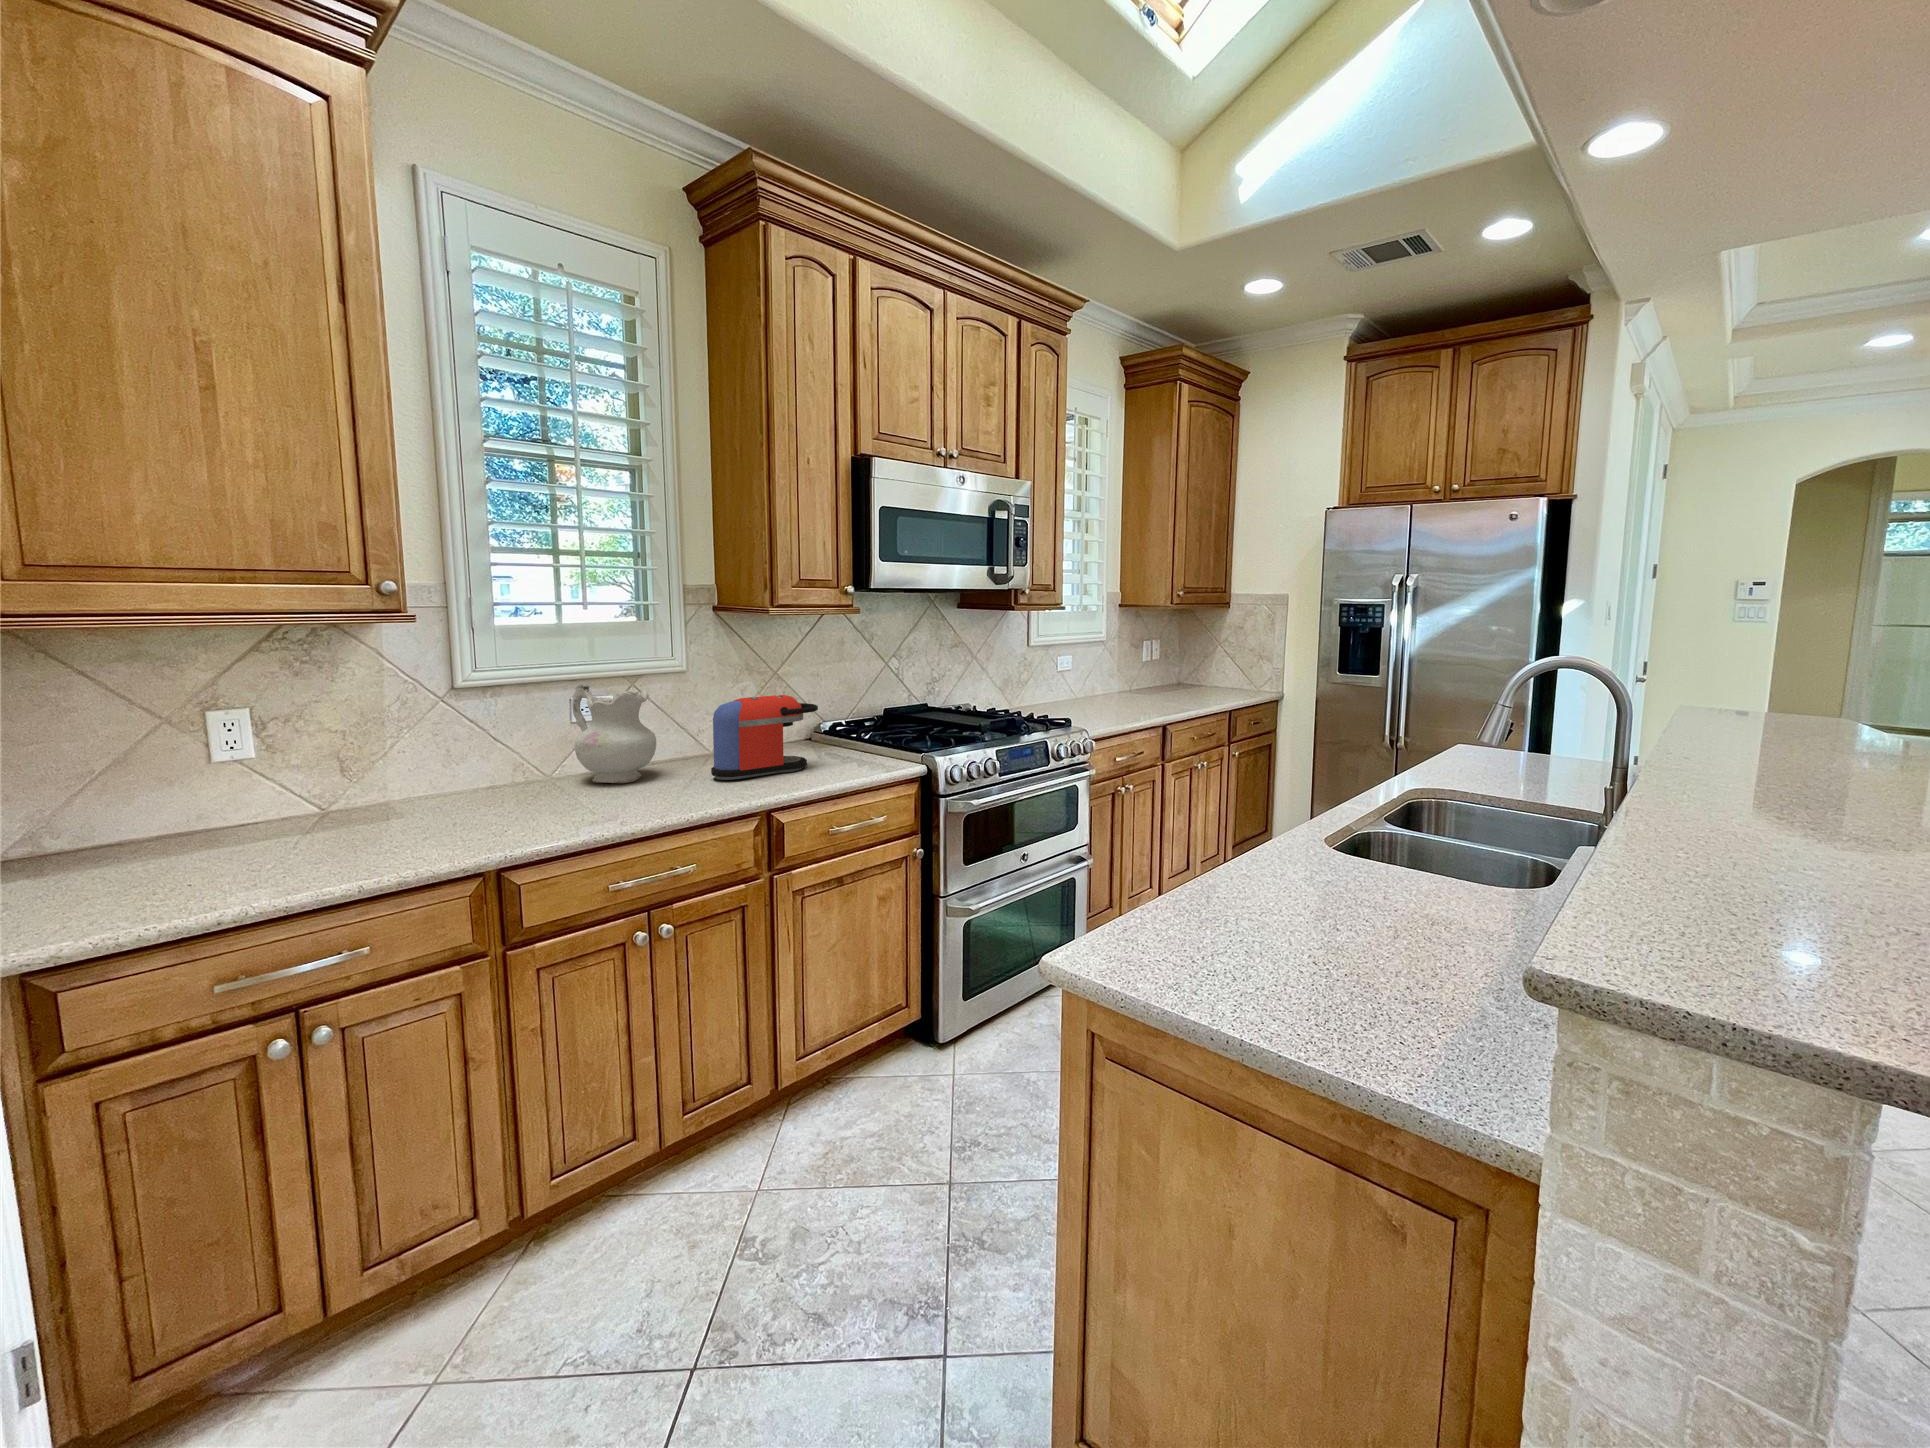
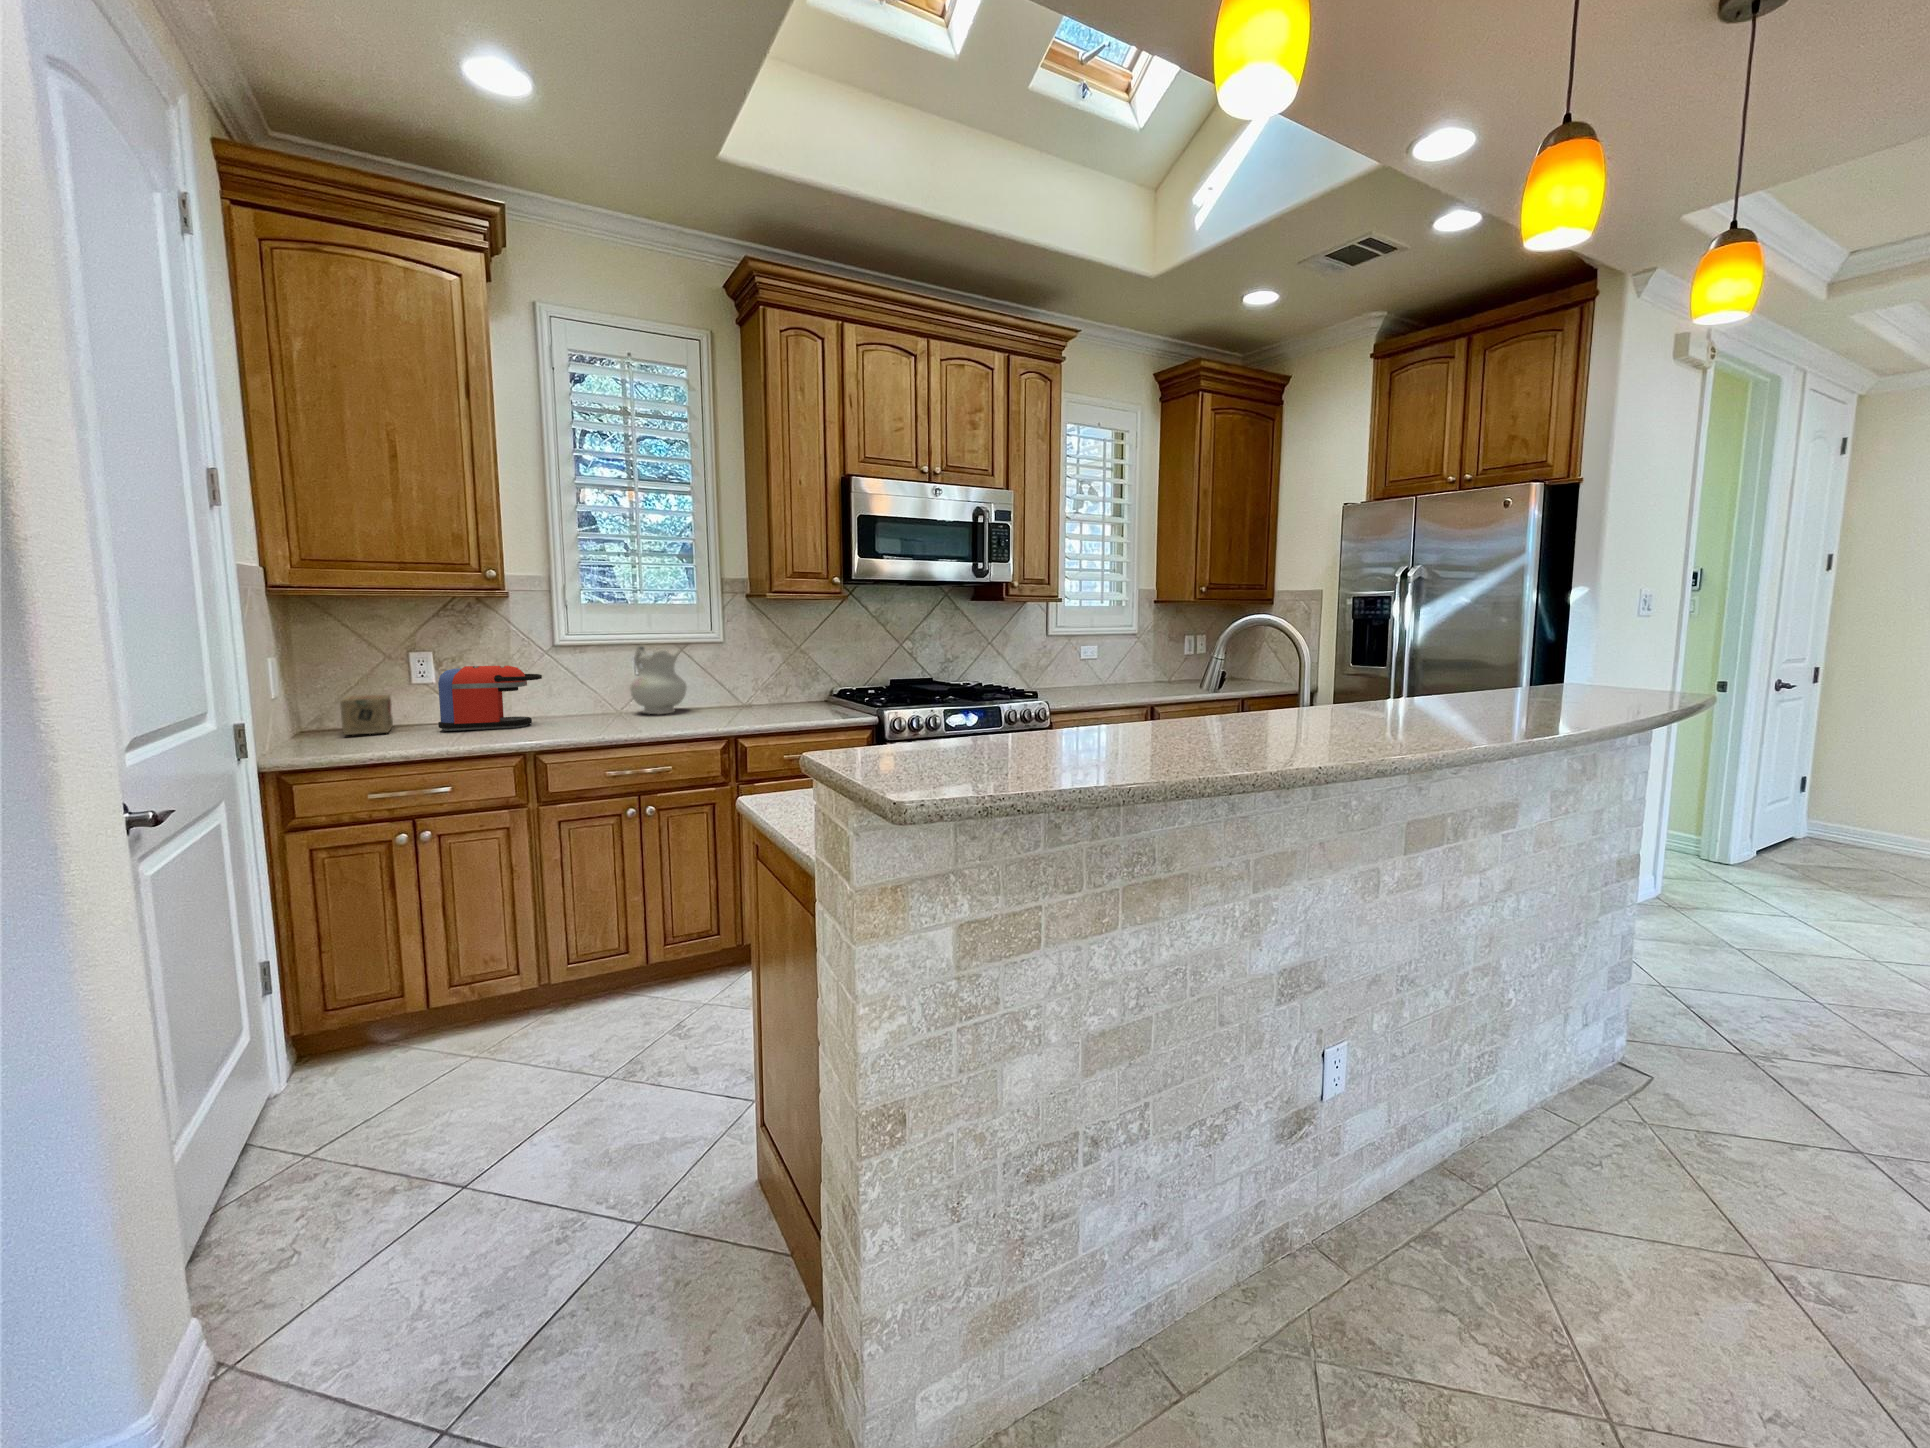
coffee maker: present [711,695,818,780] -> present [438,666,542,731]
tea box: none [81,785,186,869] -> present [340,694,393,735]

